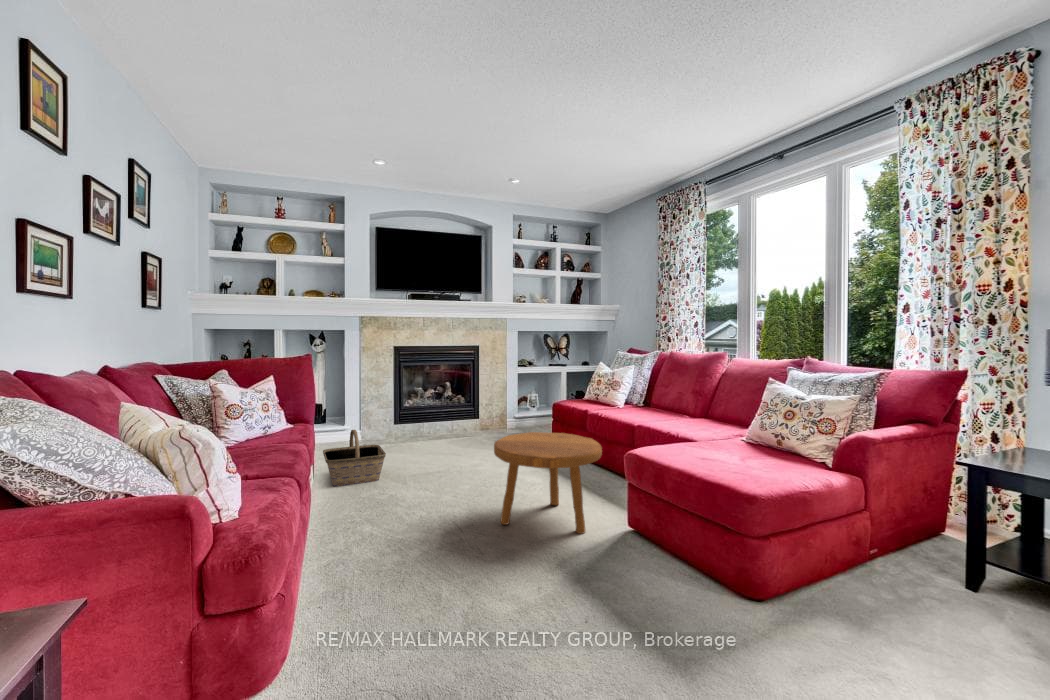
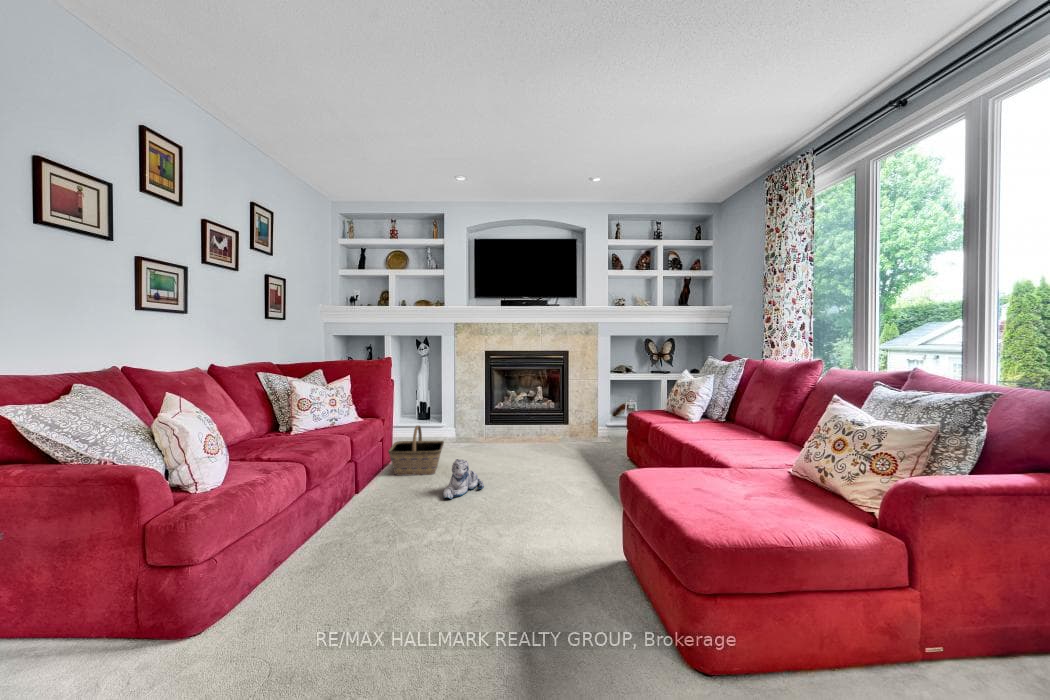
footstool: present [494,432,602,534] -> none [490,441,604,556]
plush toy: none [410,460,446,502] -> present [443,459,484,499]

